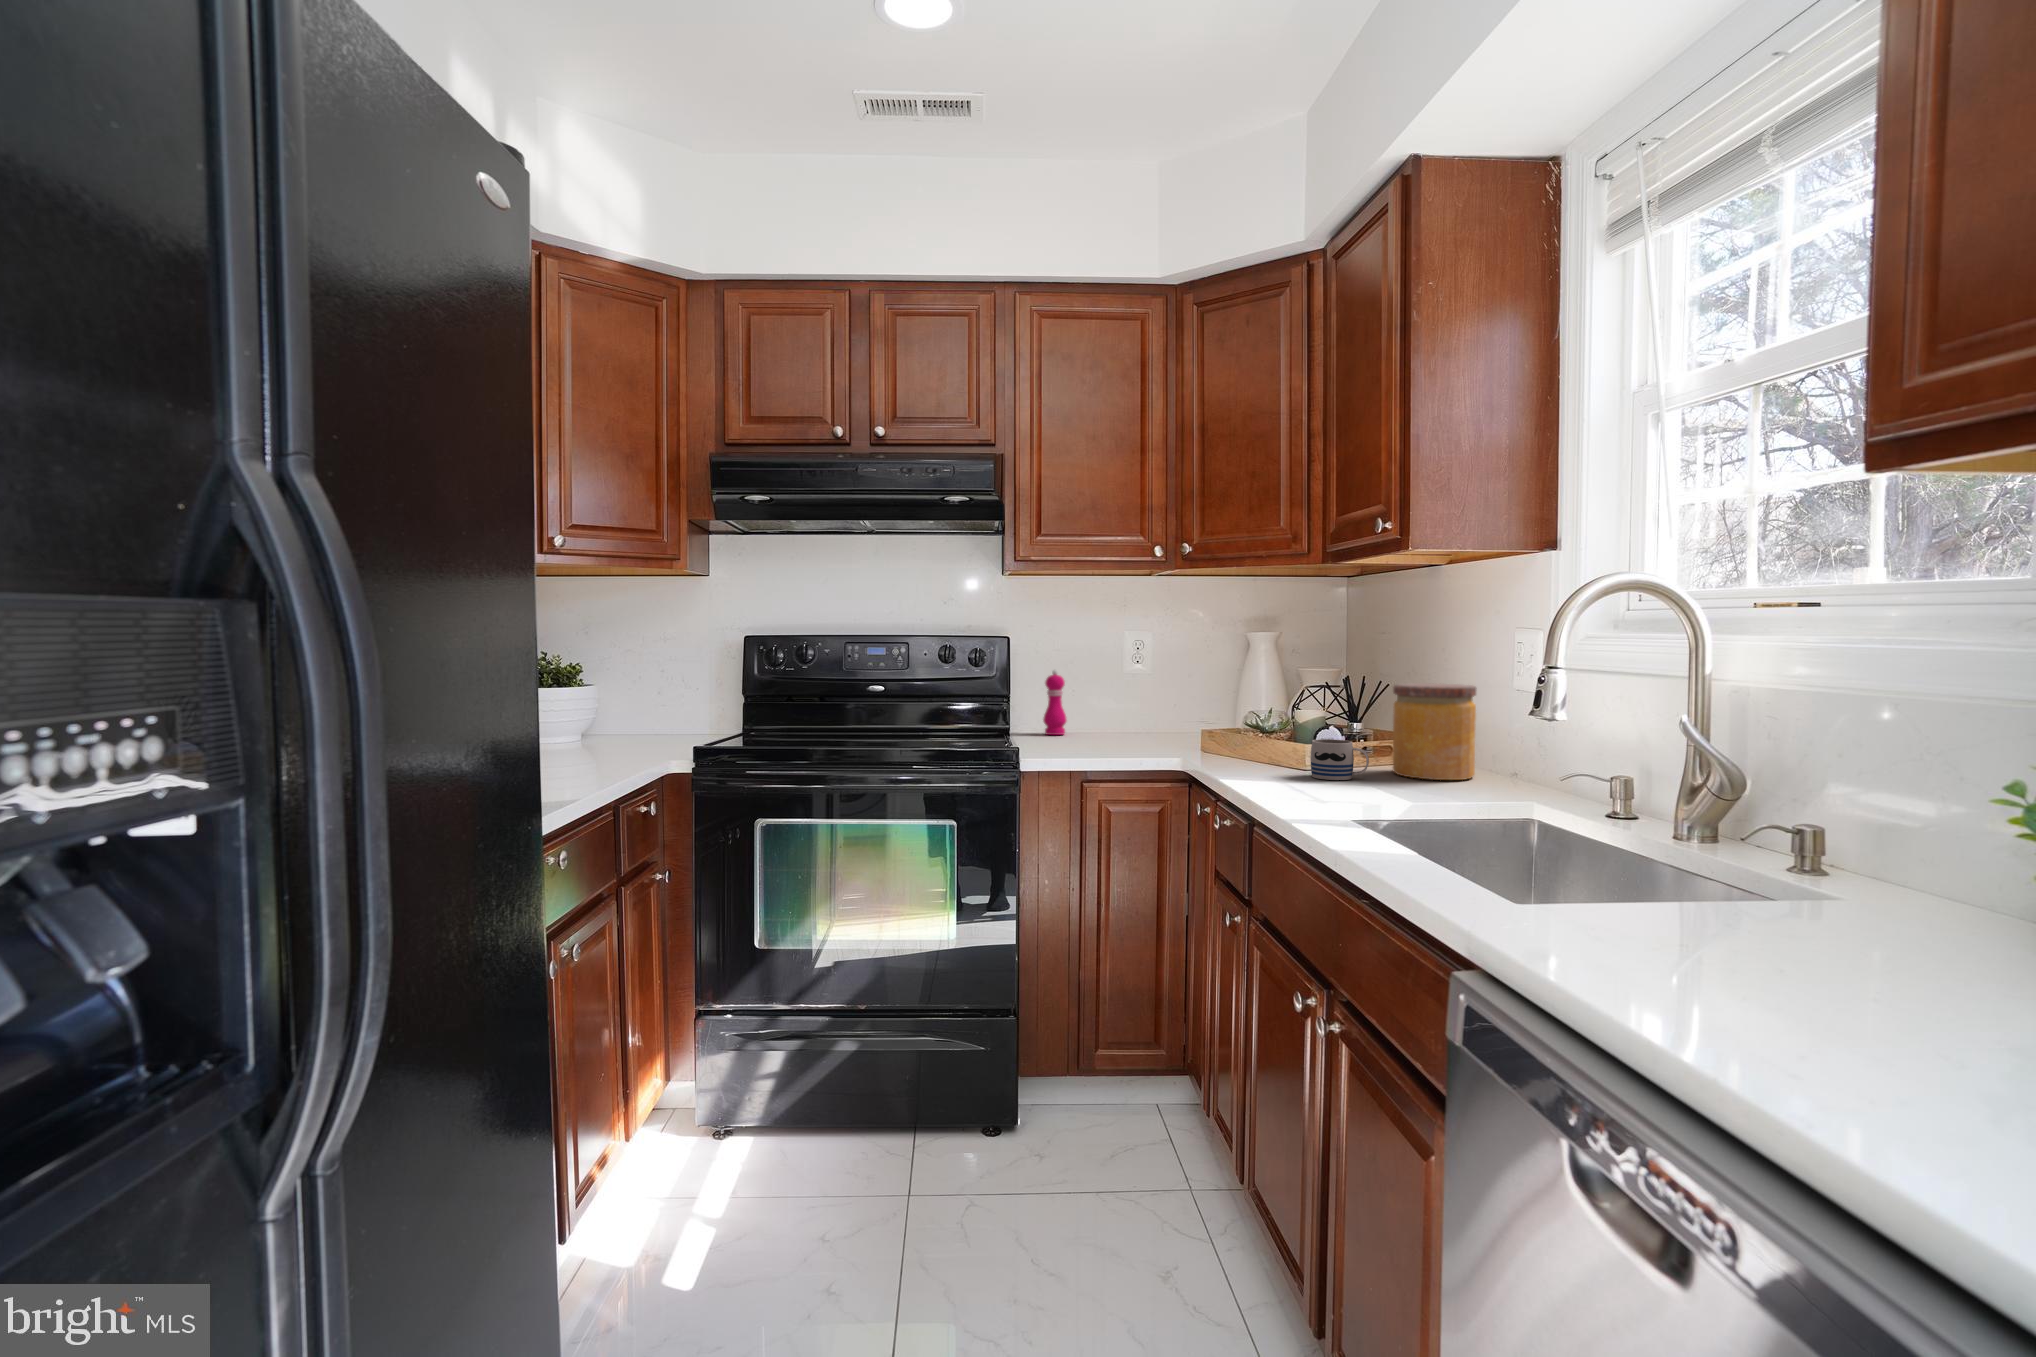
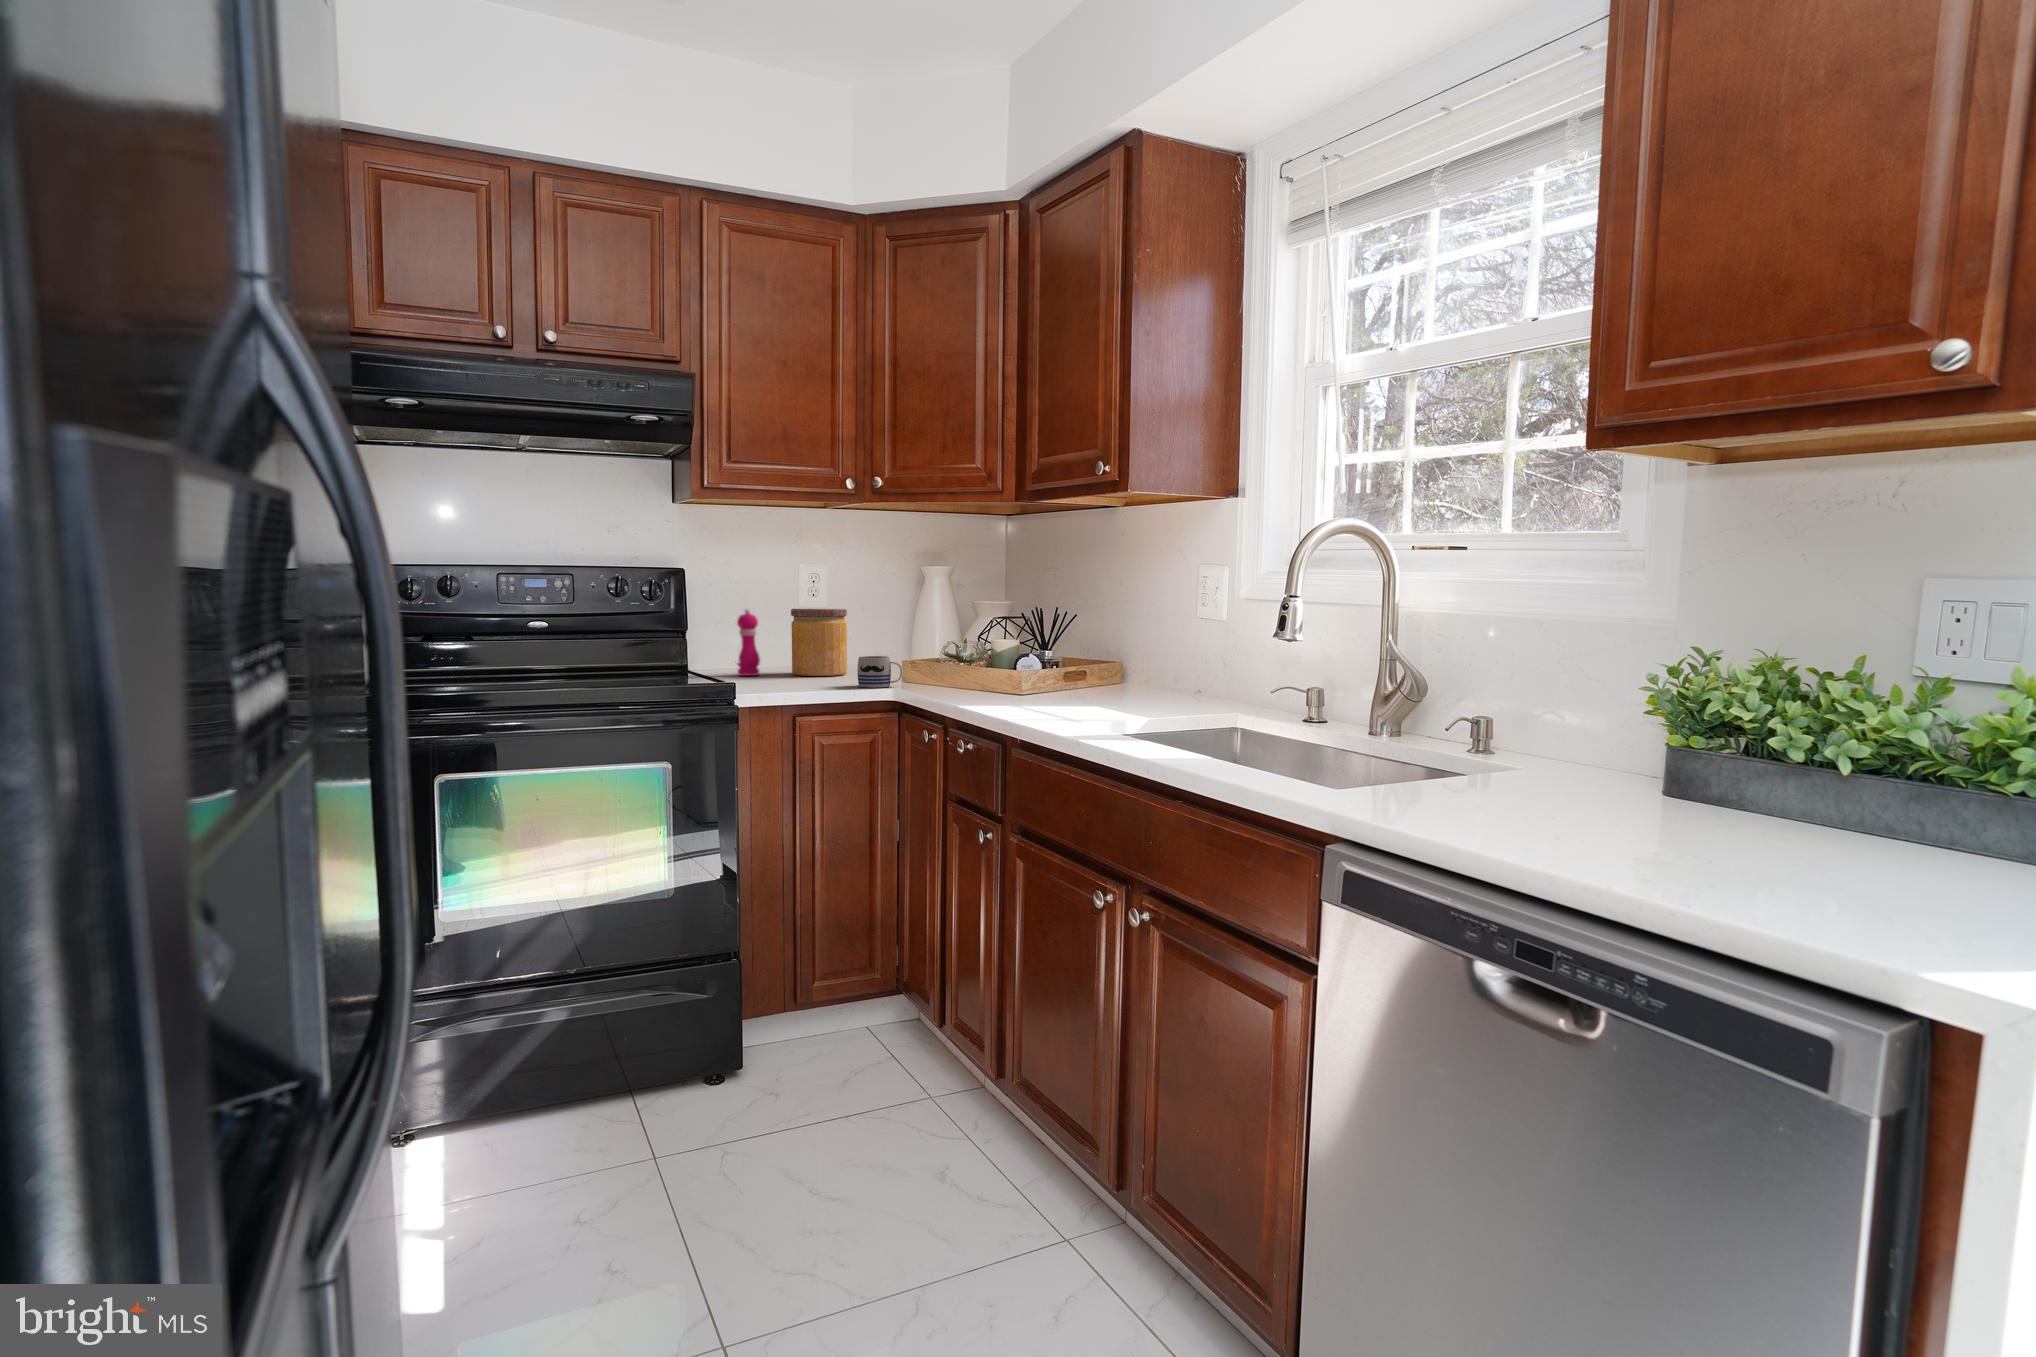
jar: present [1393,683,1477,780] -> present [791,609,847,676]
mug: present [1311,739,1369,780] -> present [857,656,902,687]

